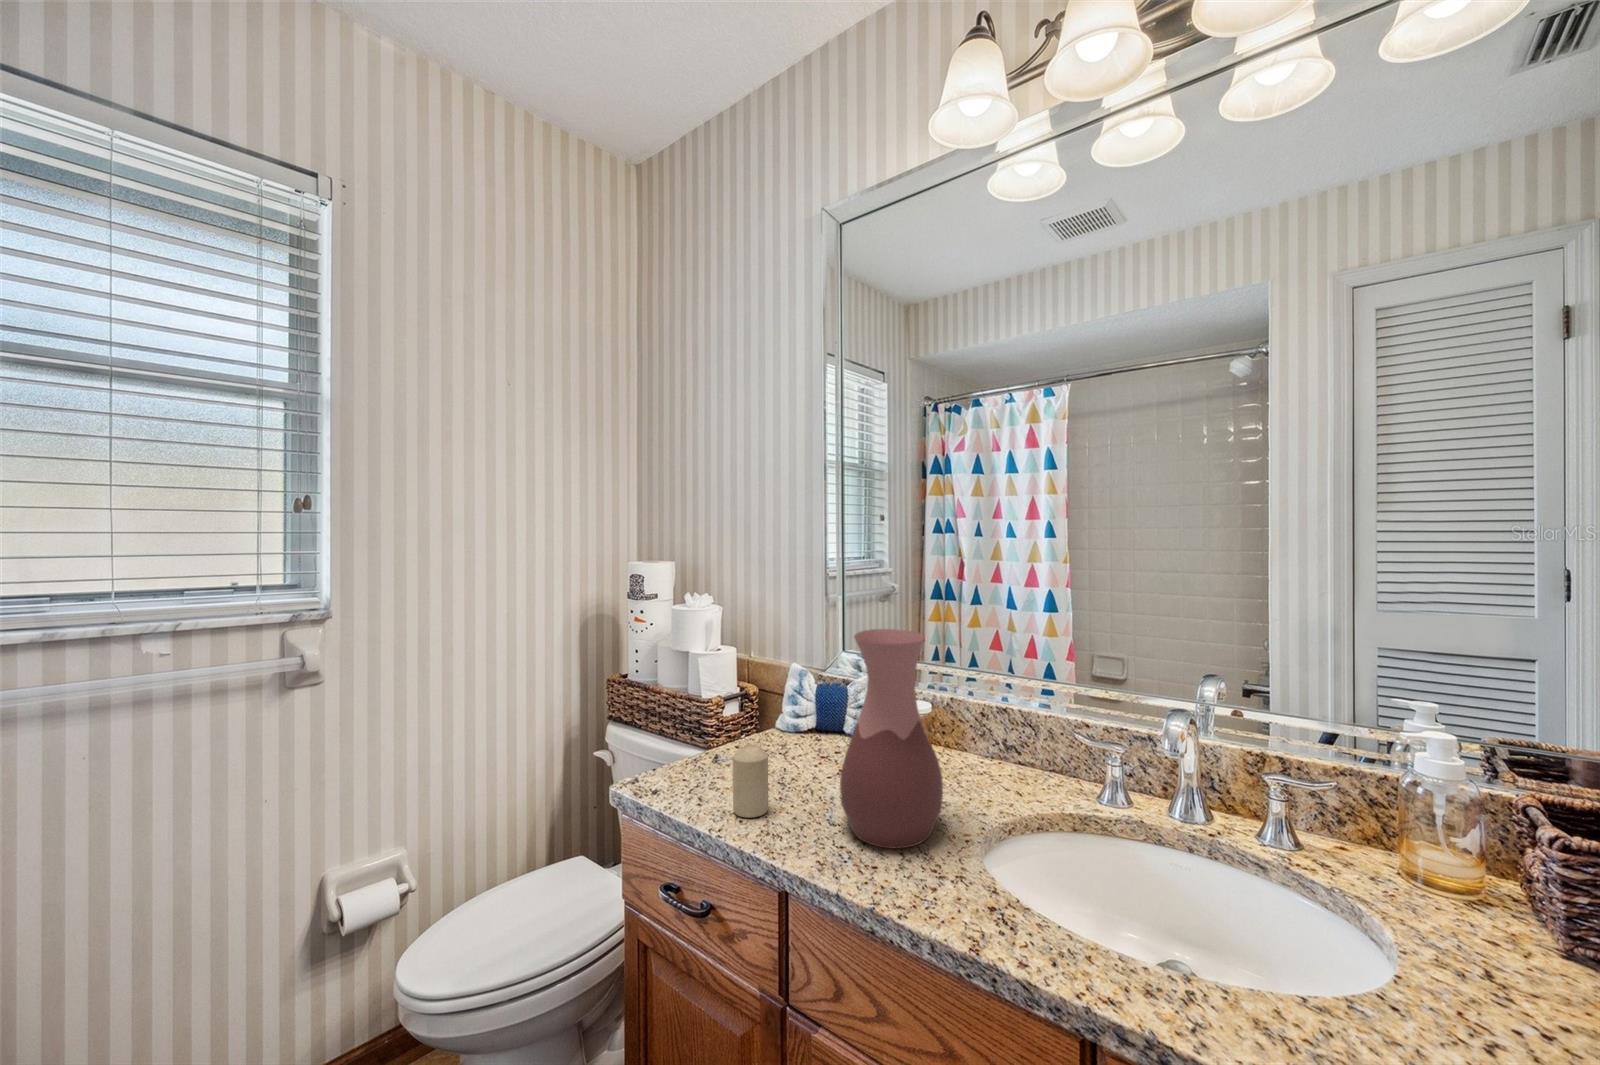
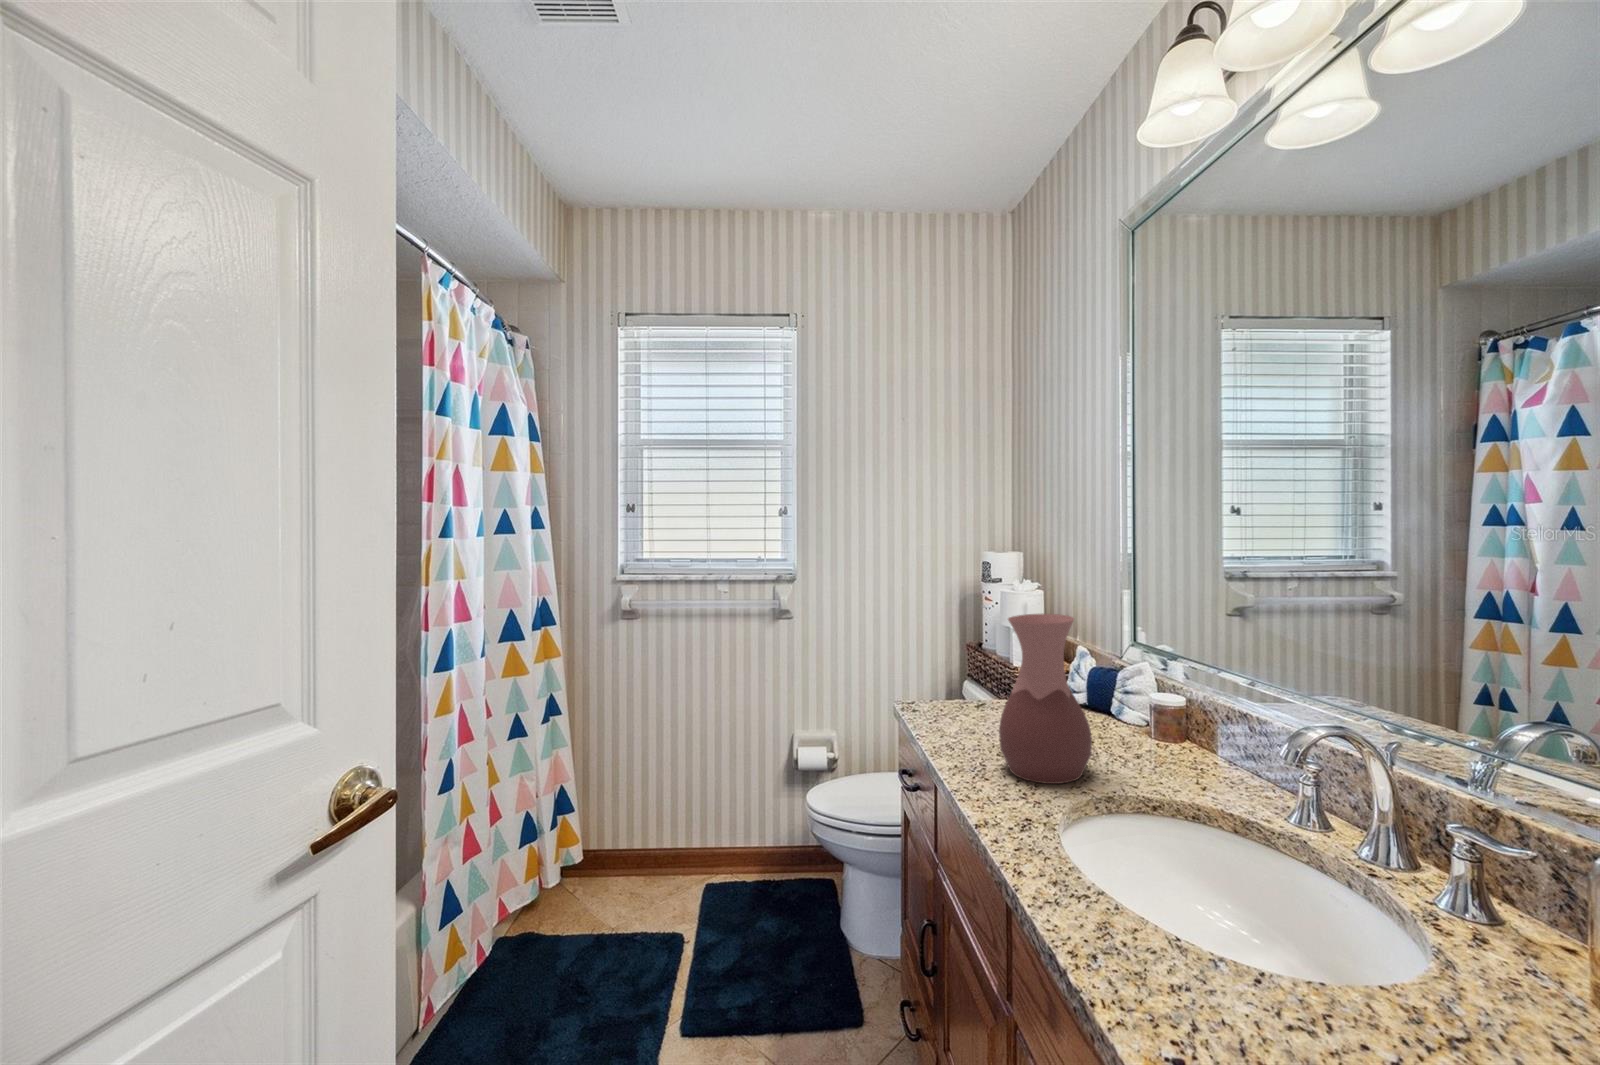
candle: present [733,743,768,818] -> none [948,688,975,740]

